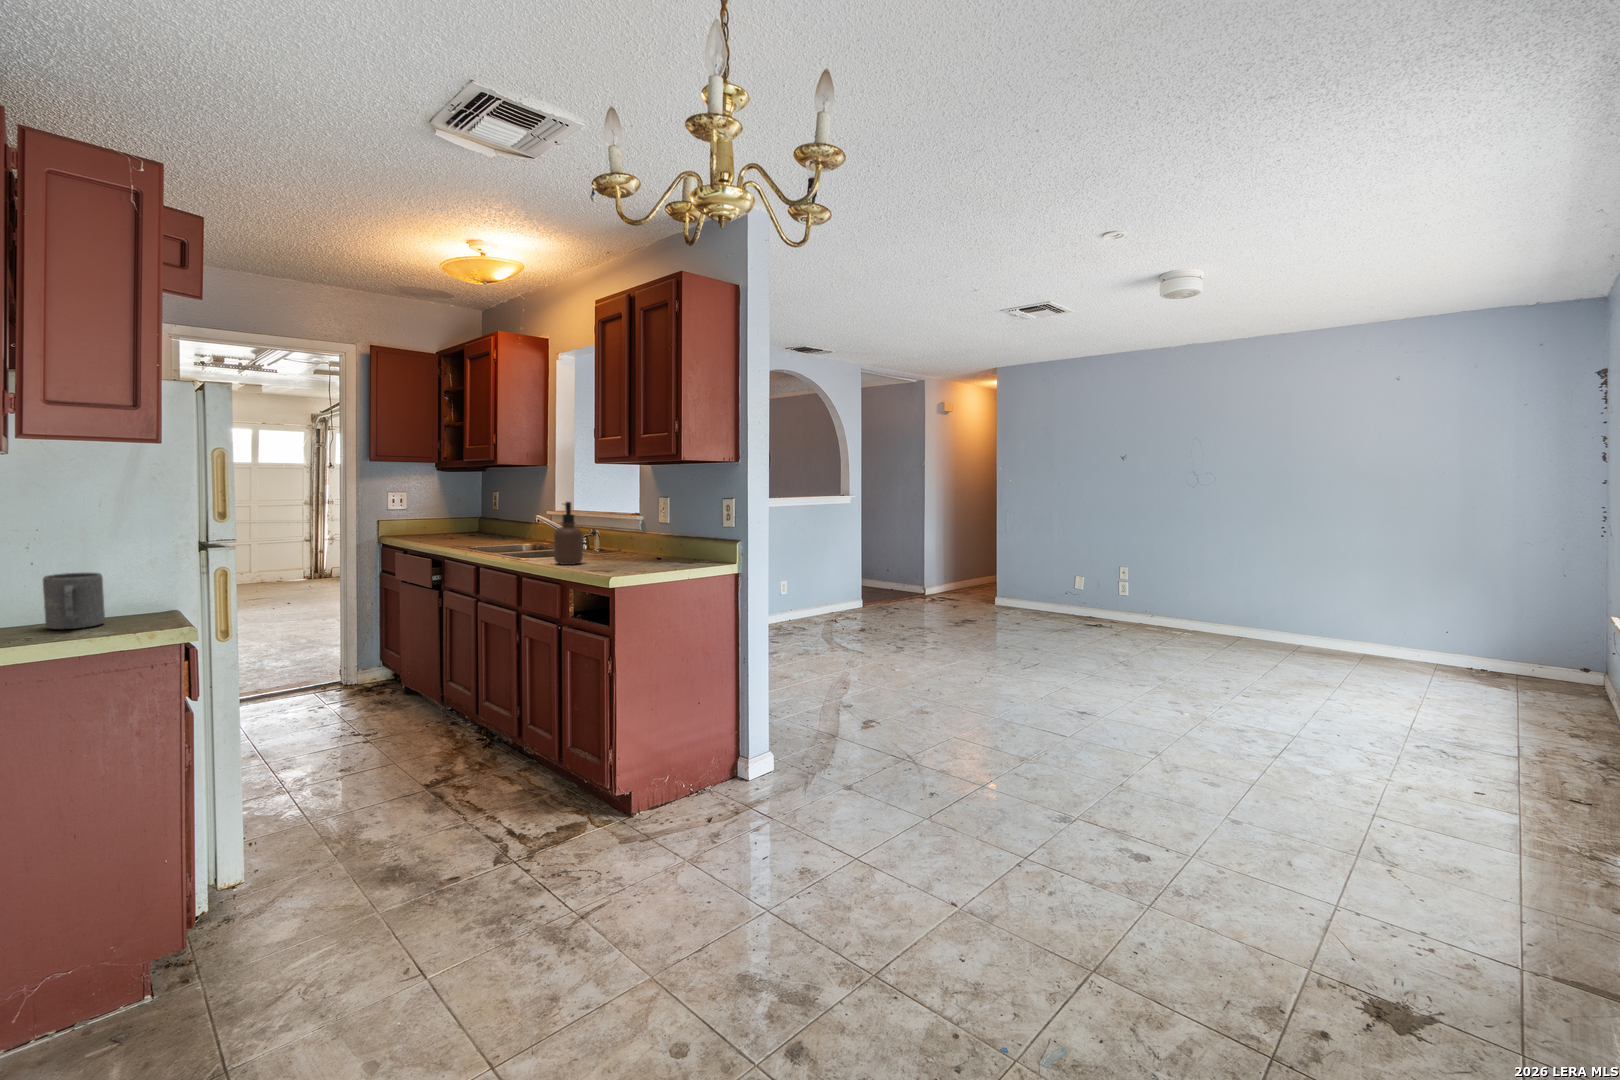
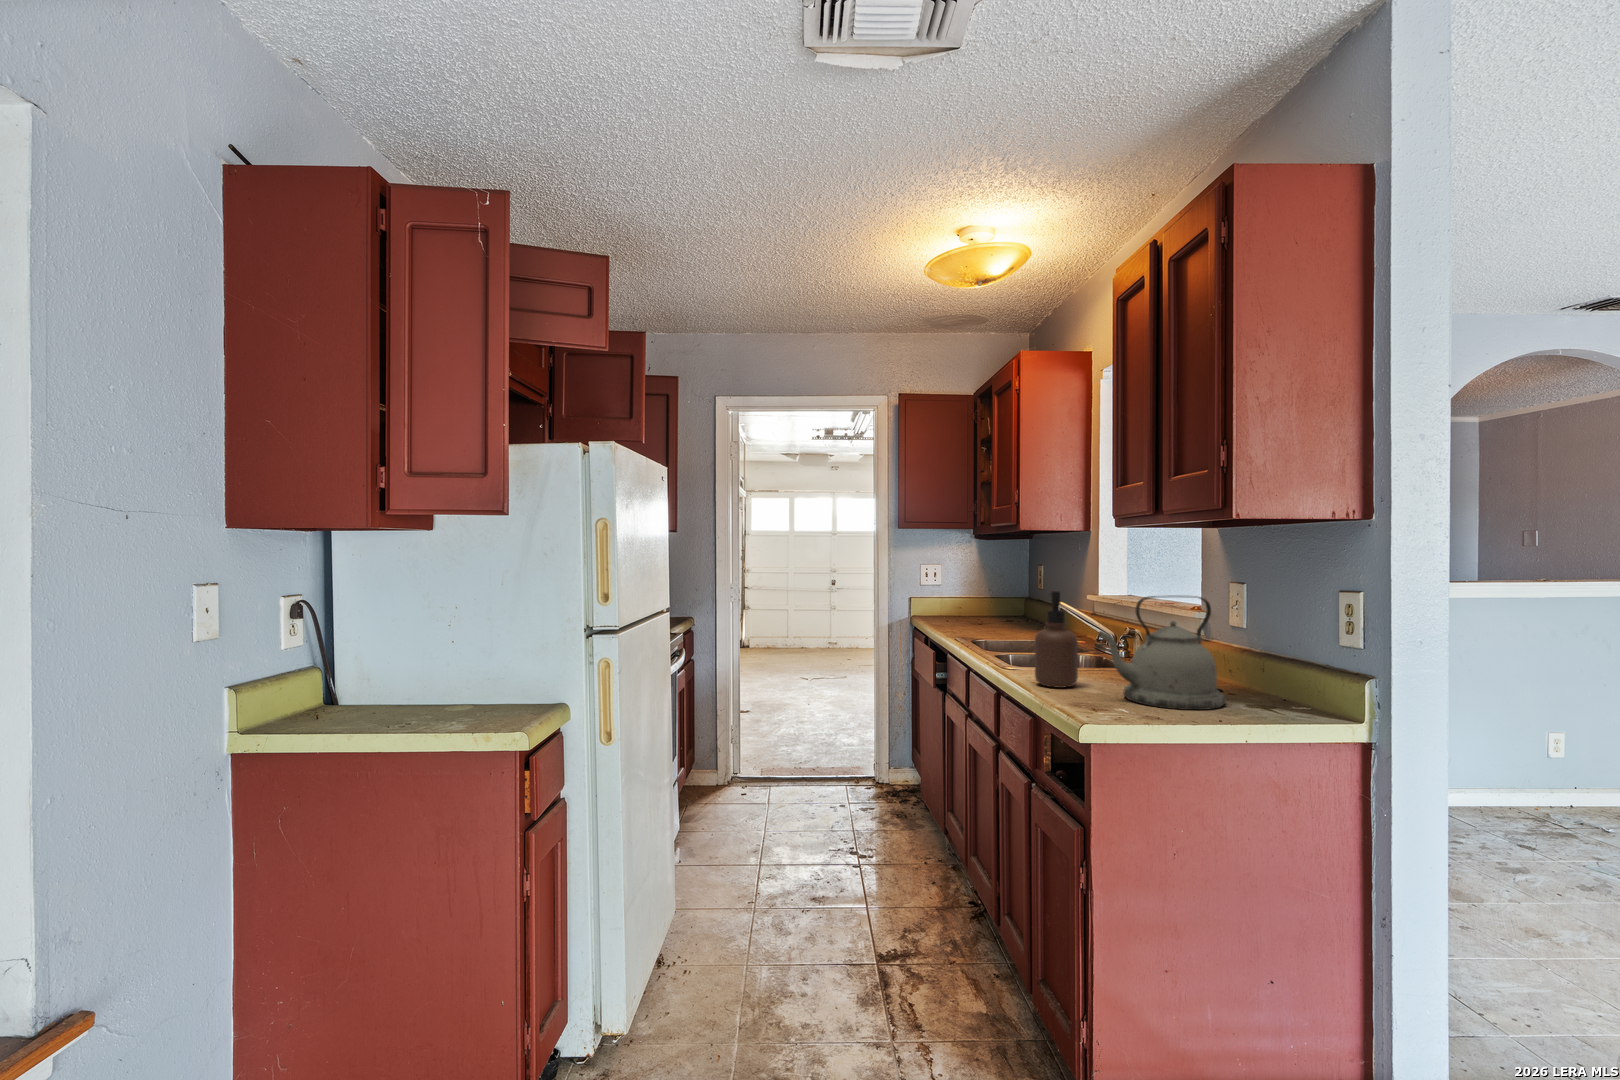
kettle: none [604,503,670,568] -> present [1099,596,1225,710]
mug: present [43,572,105,629] -> none [472,665,515,723]

